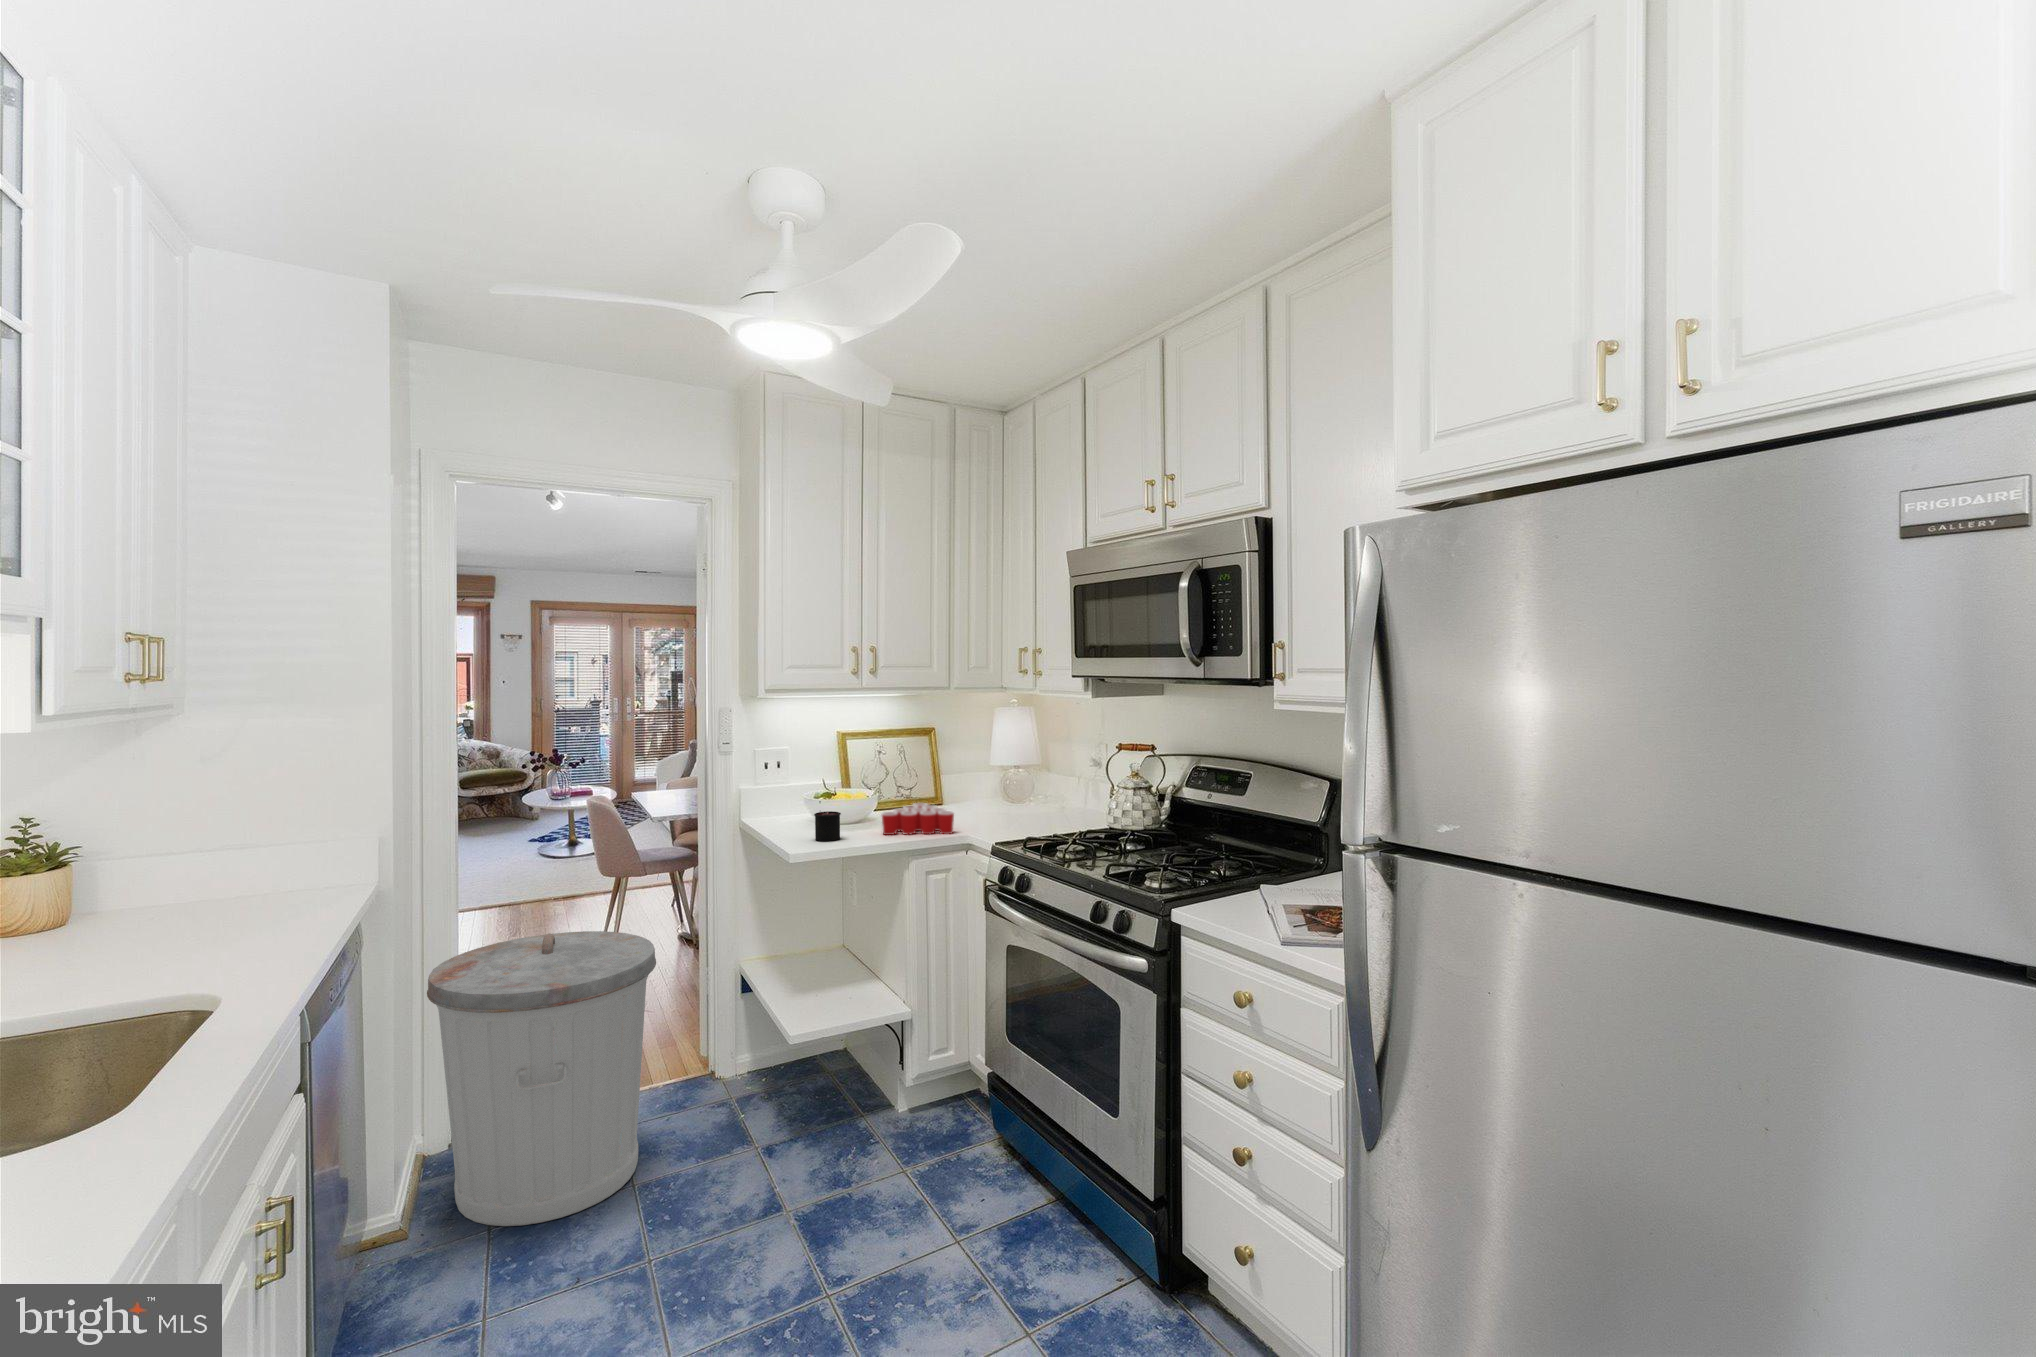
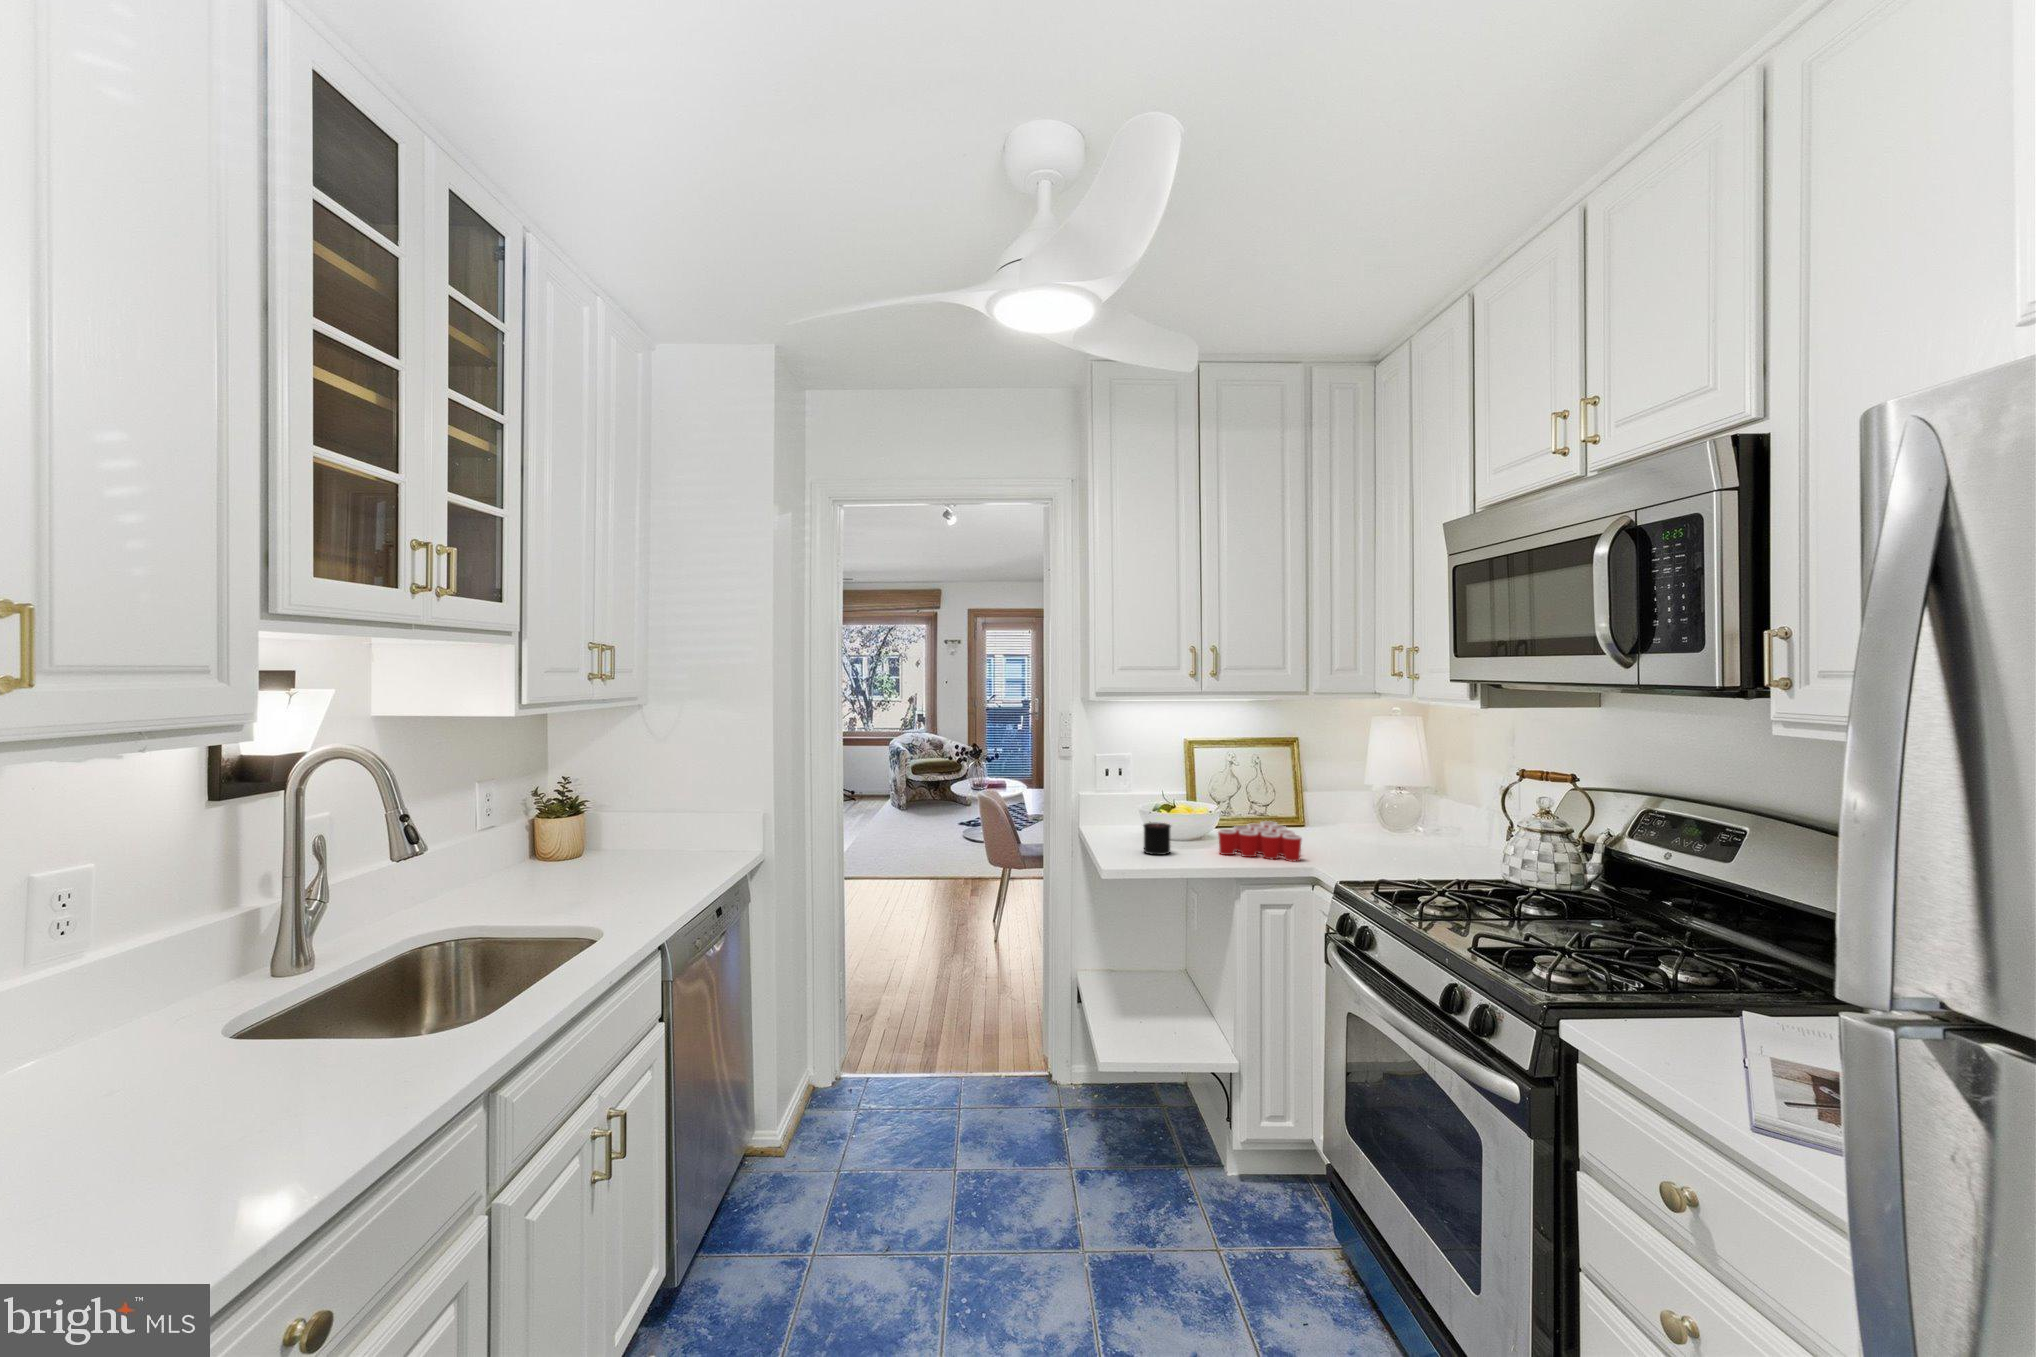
trash can: present [427,931,656,1226] -> none [790,912,983,1190]

